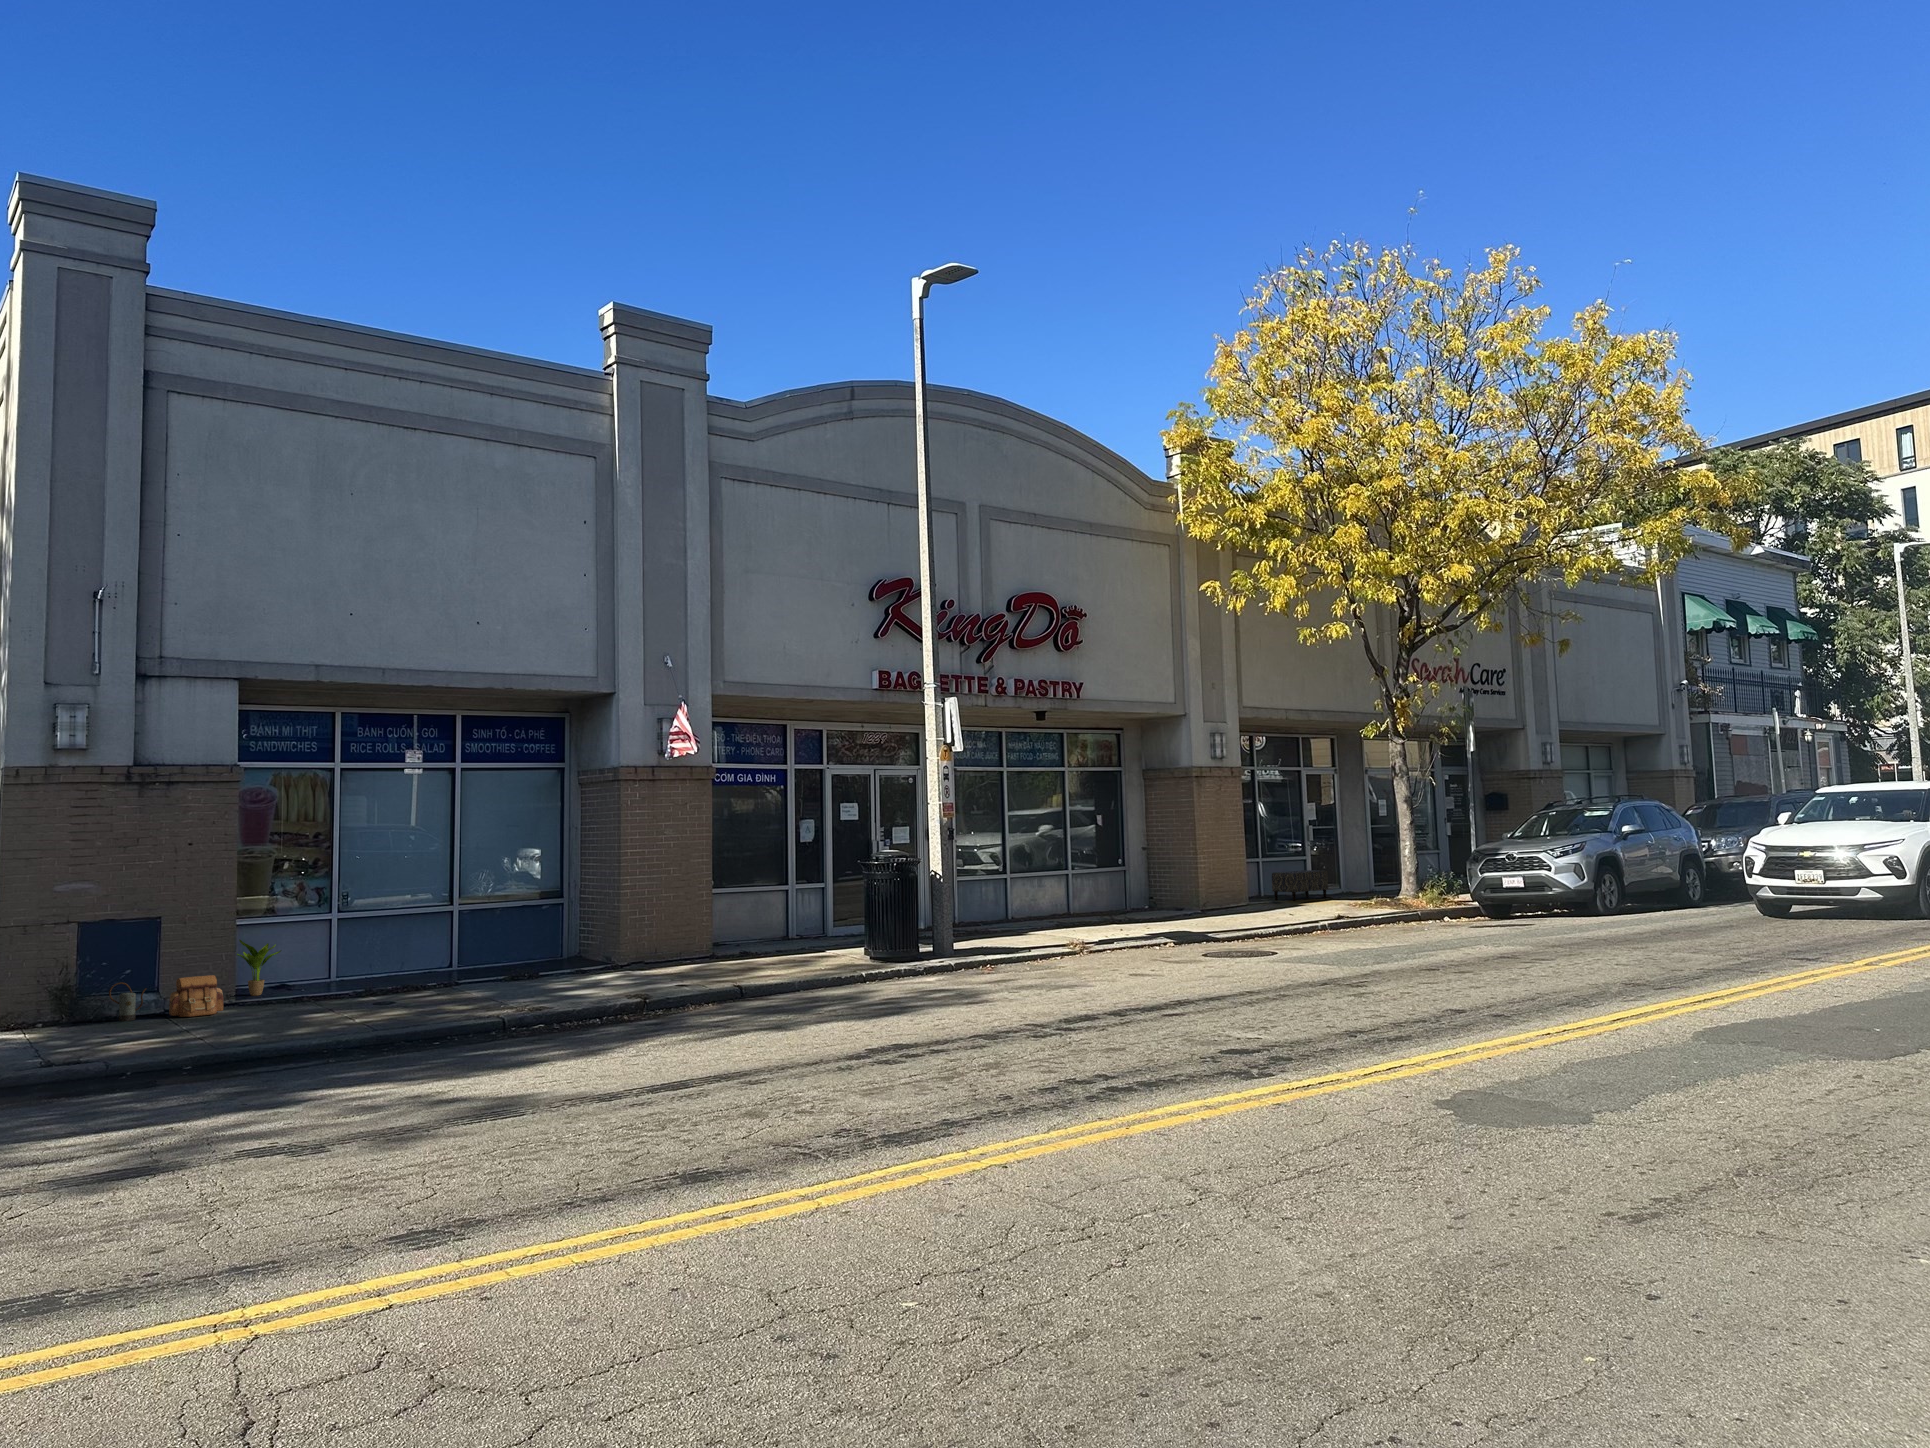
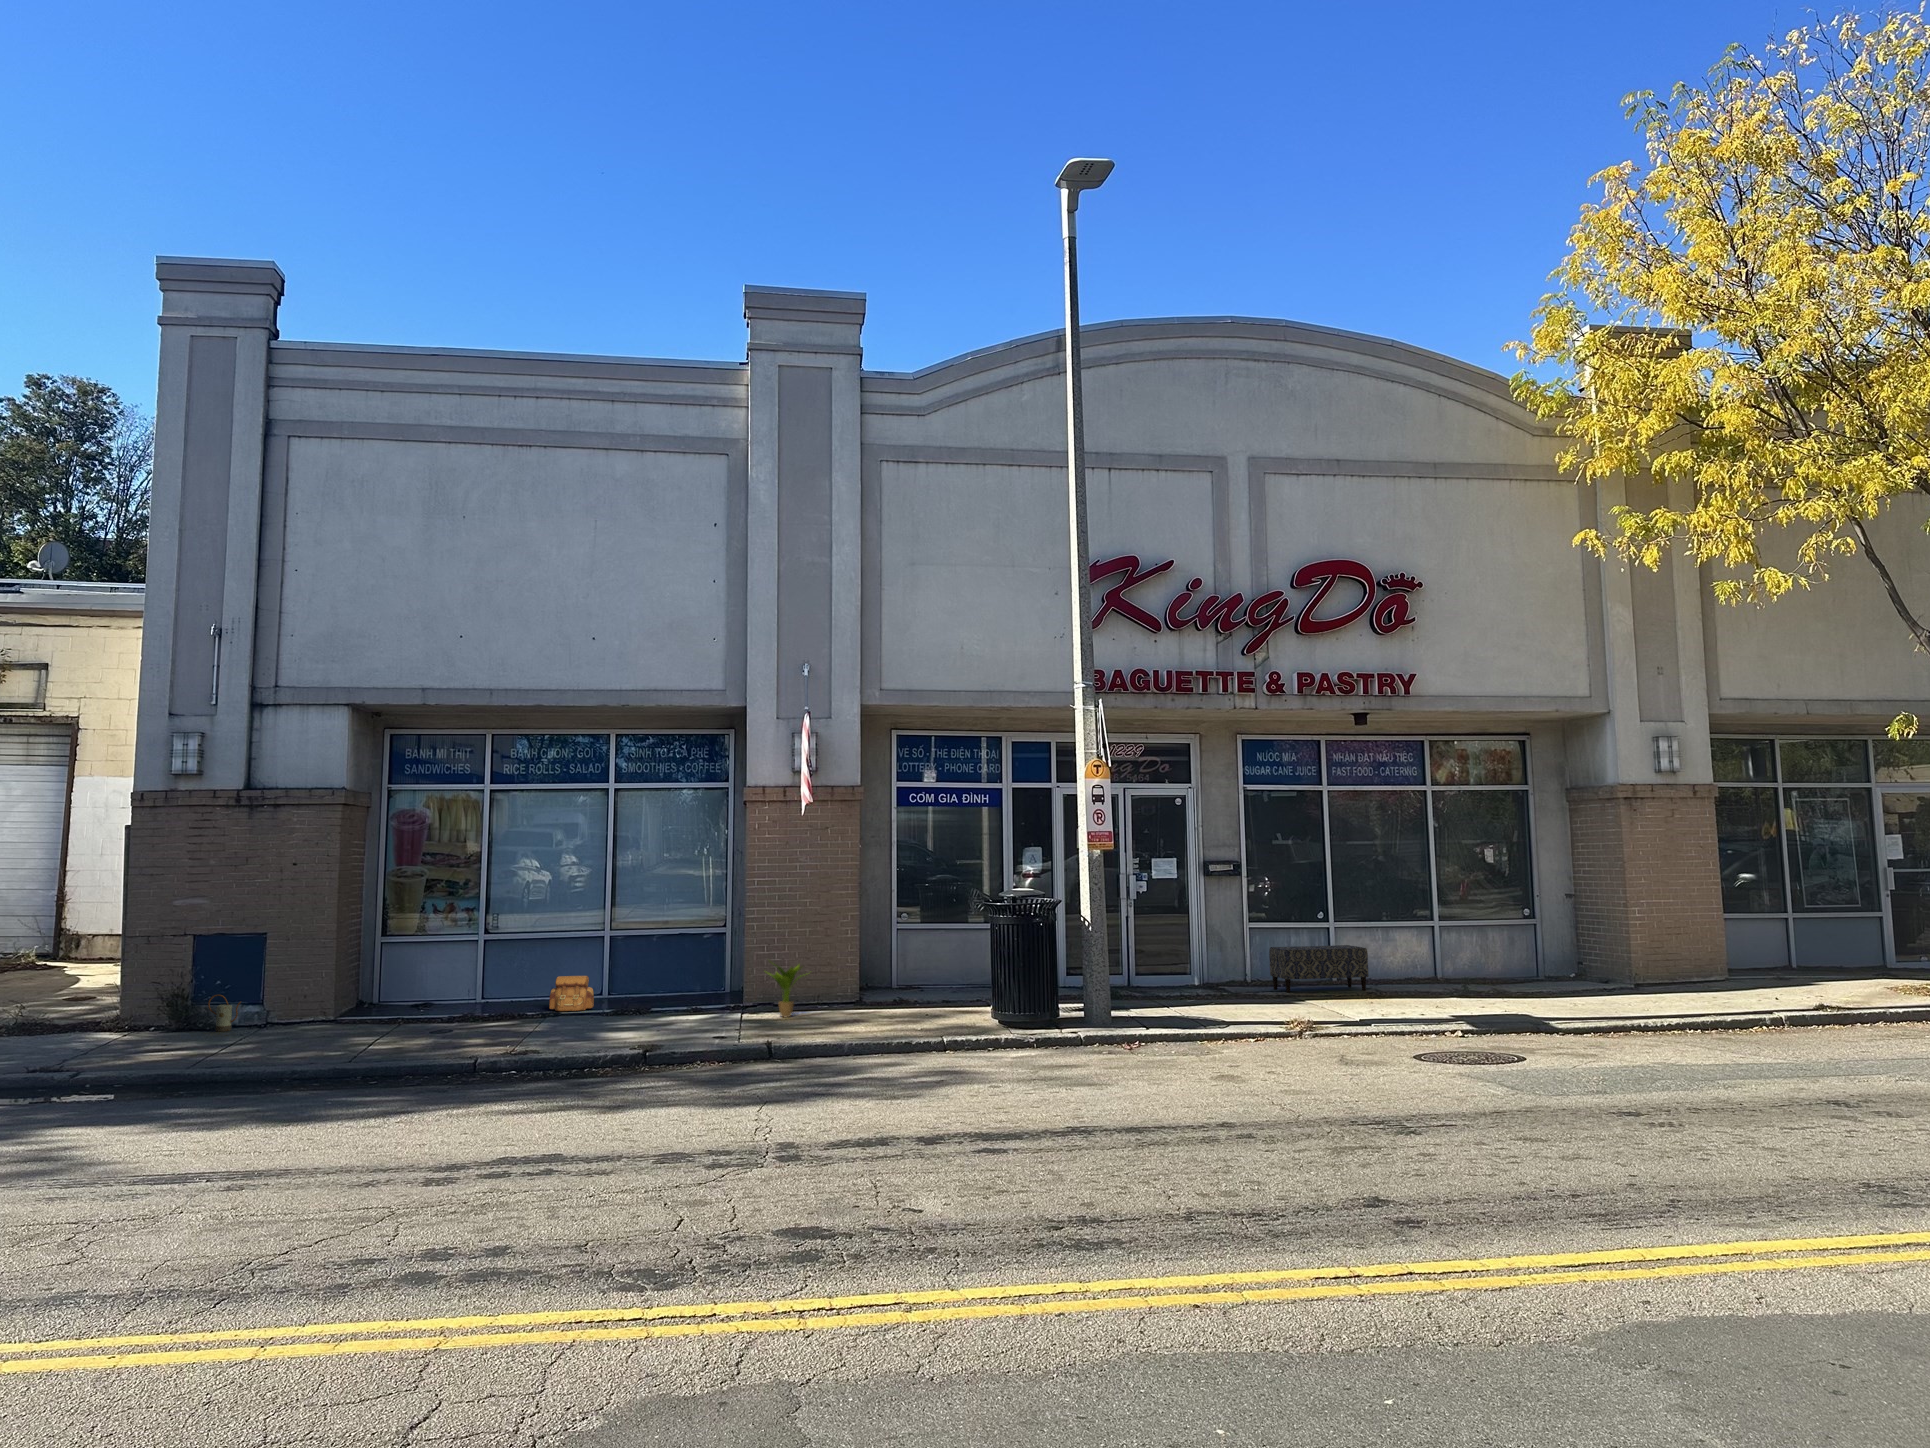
bench: present [1272,870,1328,901] -> present [1269,945,1368,993]
potted plant: present [237,940,281,996] -> present [768,962,810,1017]
backpack: present [169,975,223,1017] -> present [549,976,594,1011]

